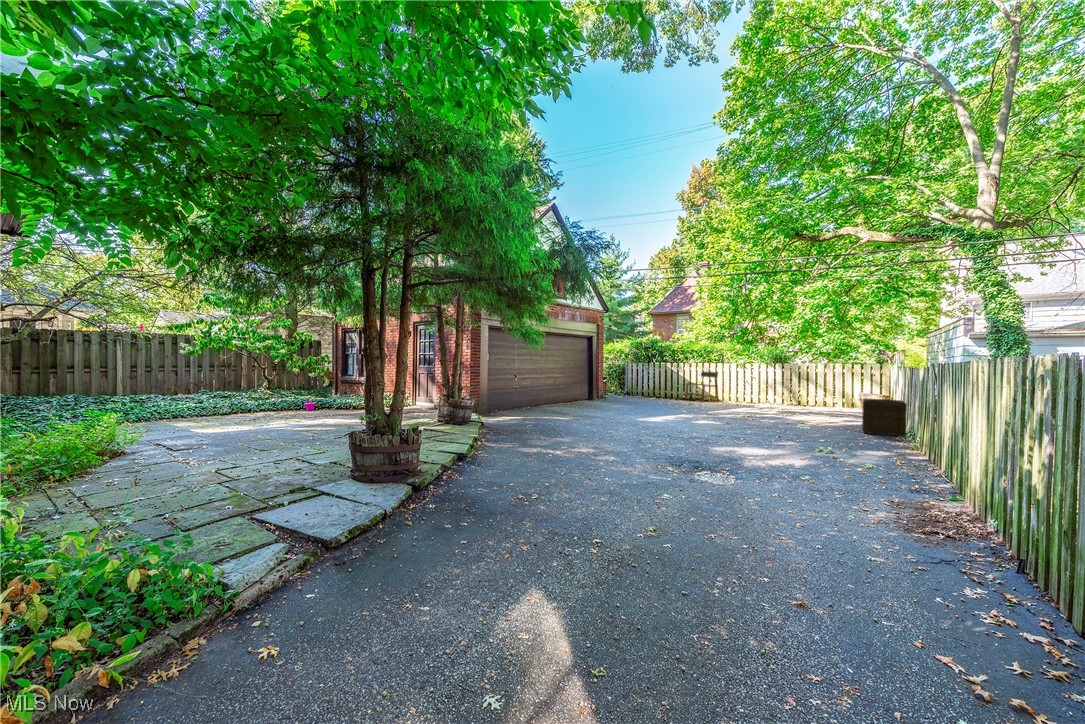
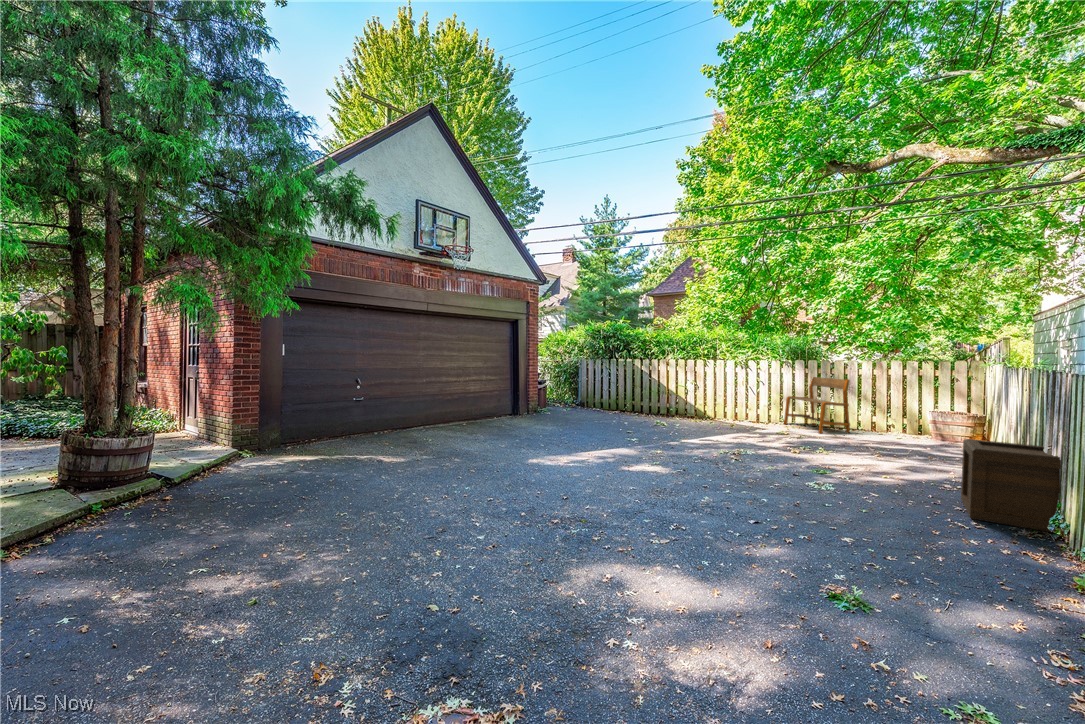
bench: present [685,371,719,402] -> present [784,377,850,434]

